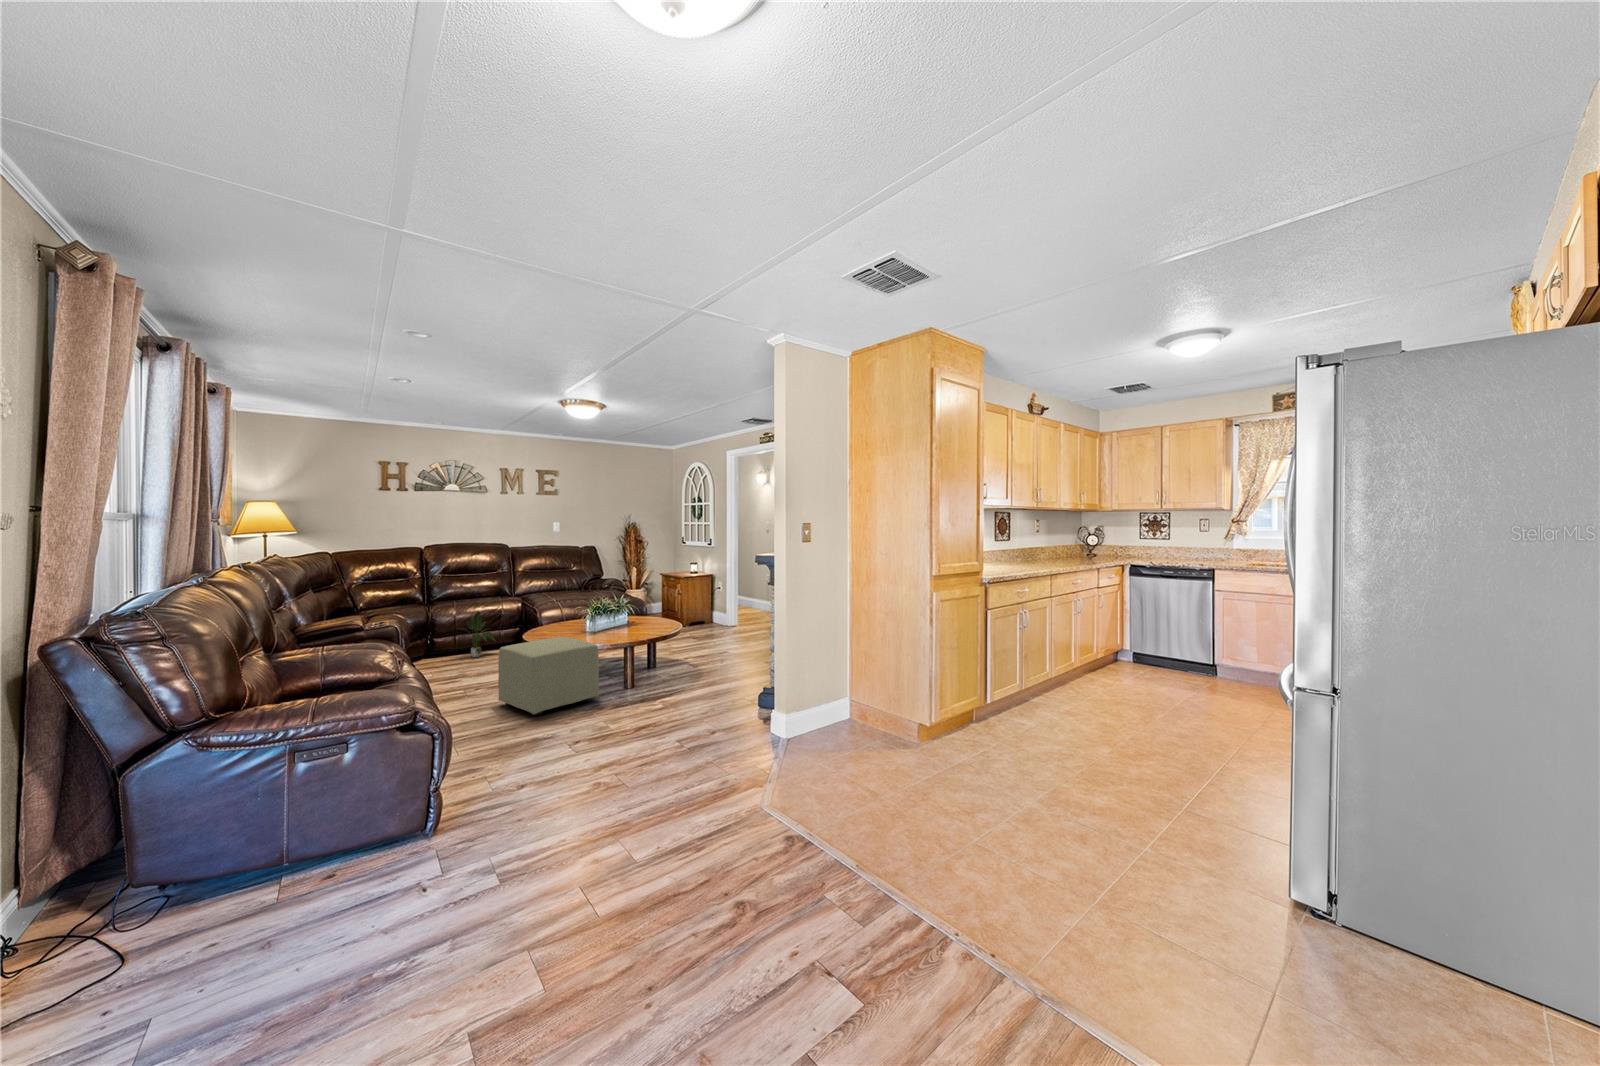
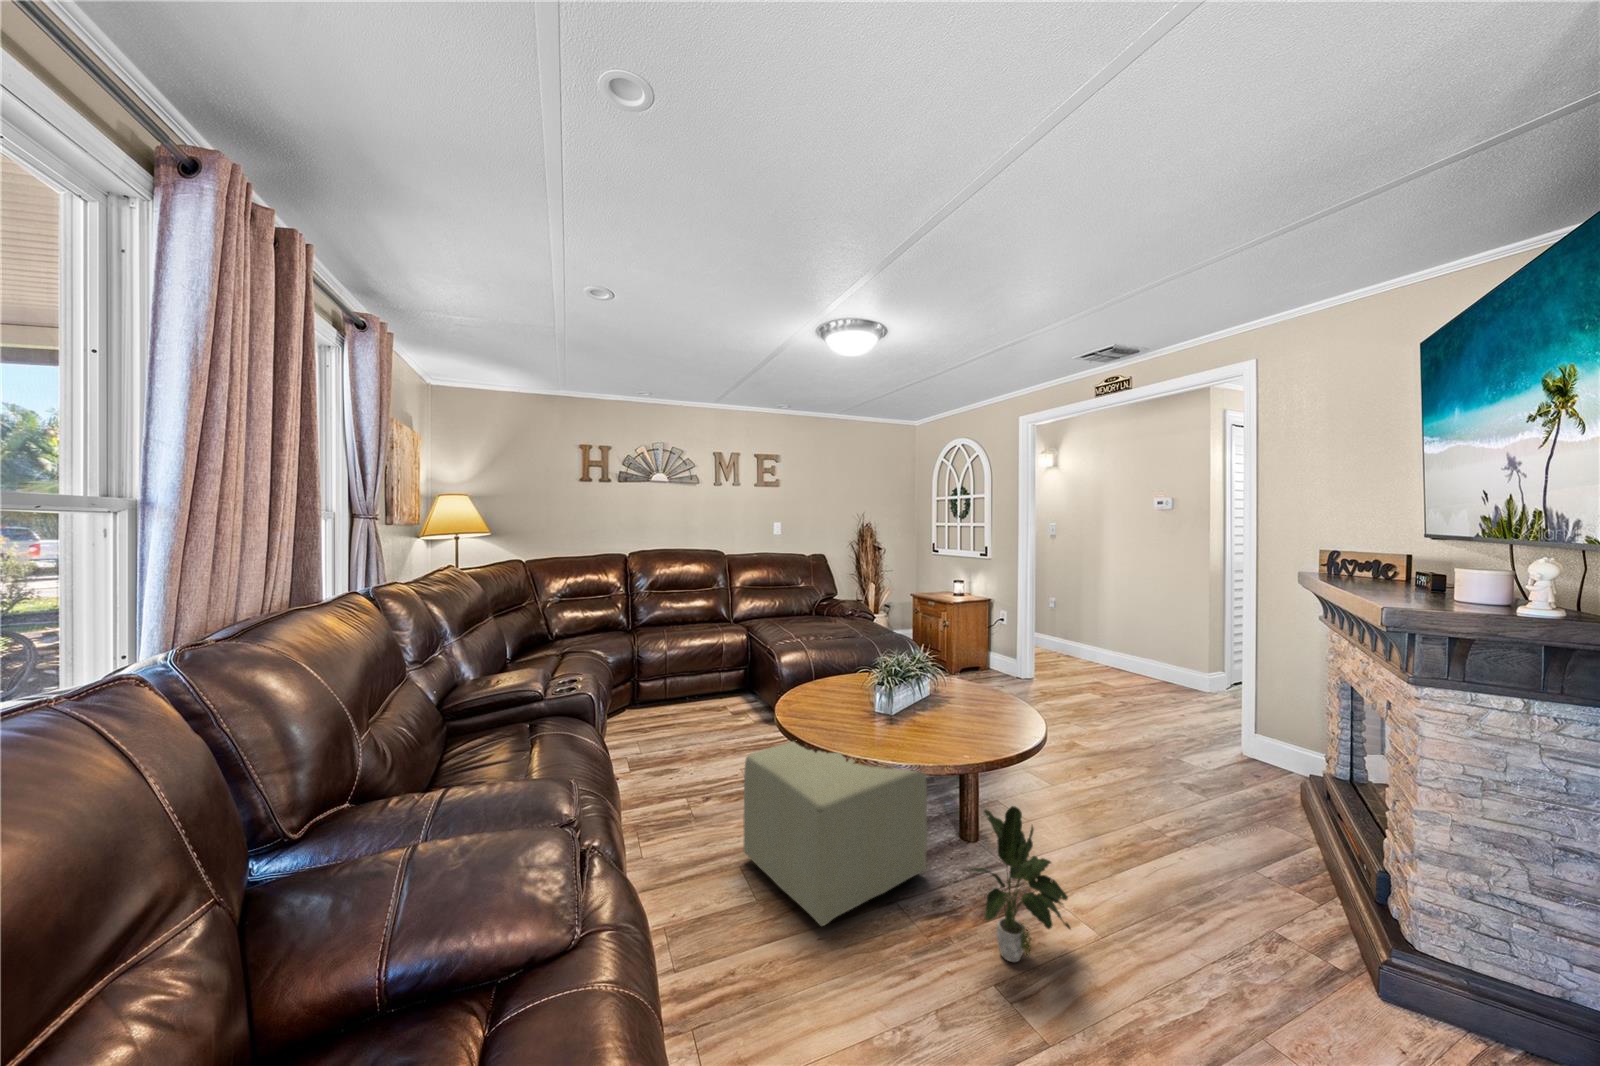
potted plant: present [458,612,496,657] -> present [972,806,1071,962]

